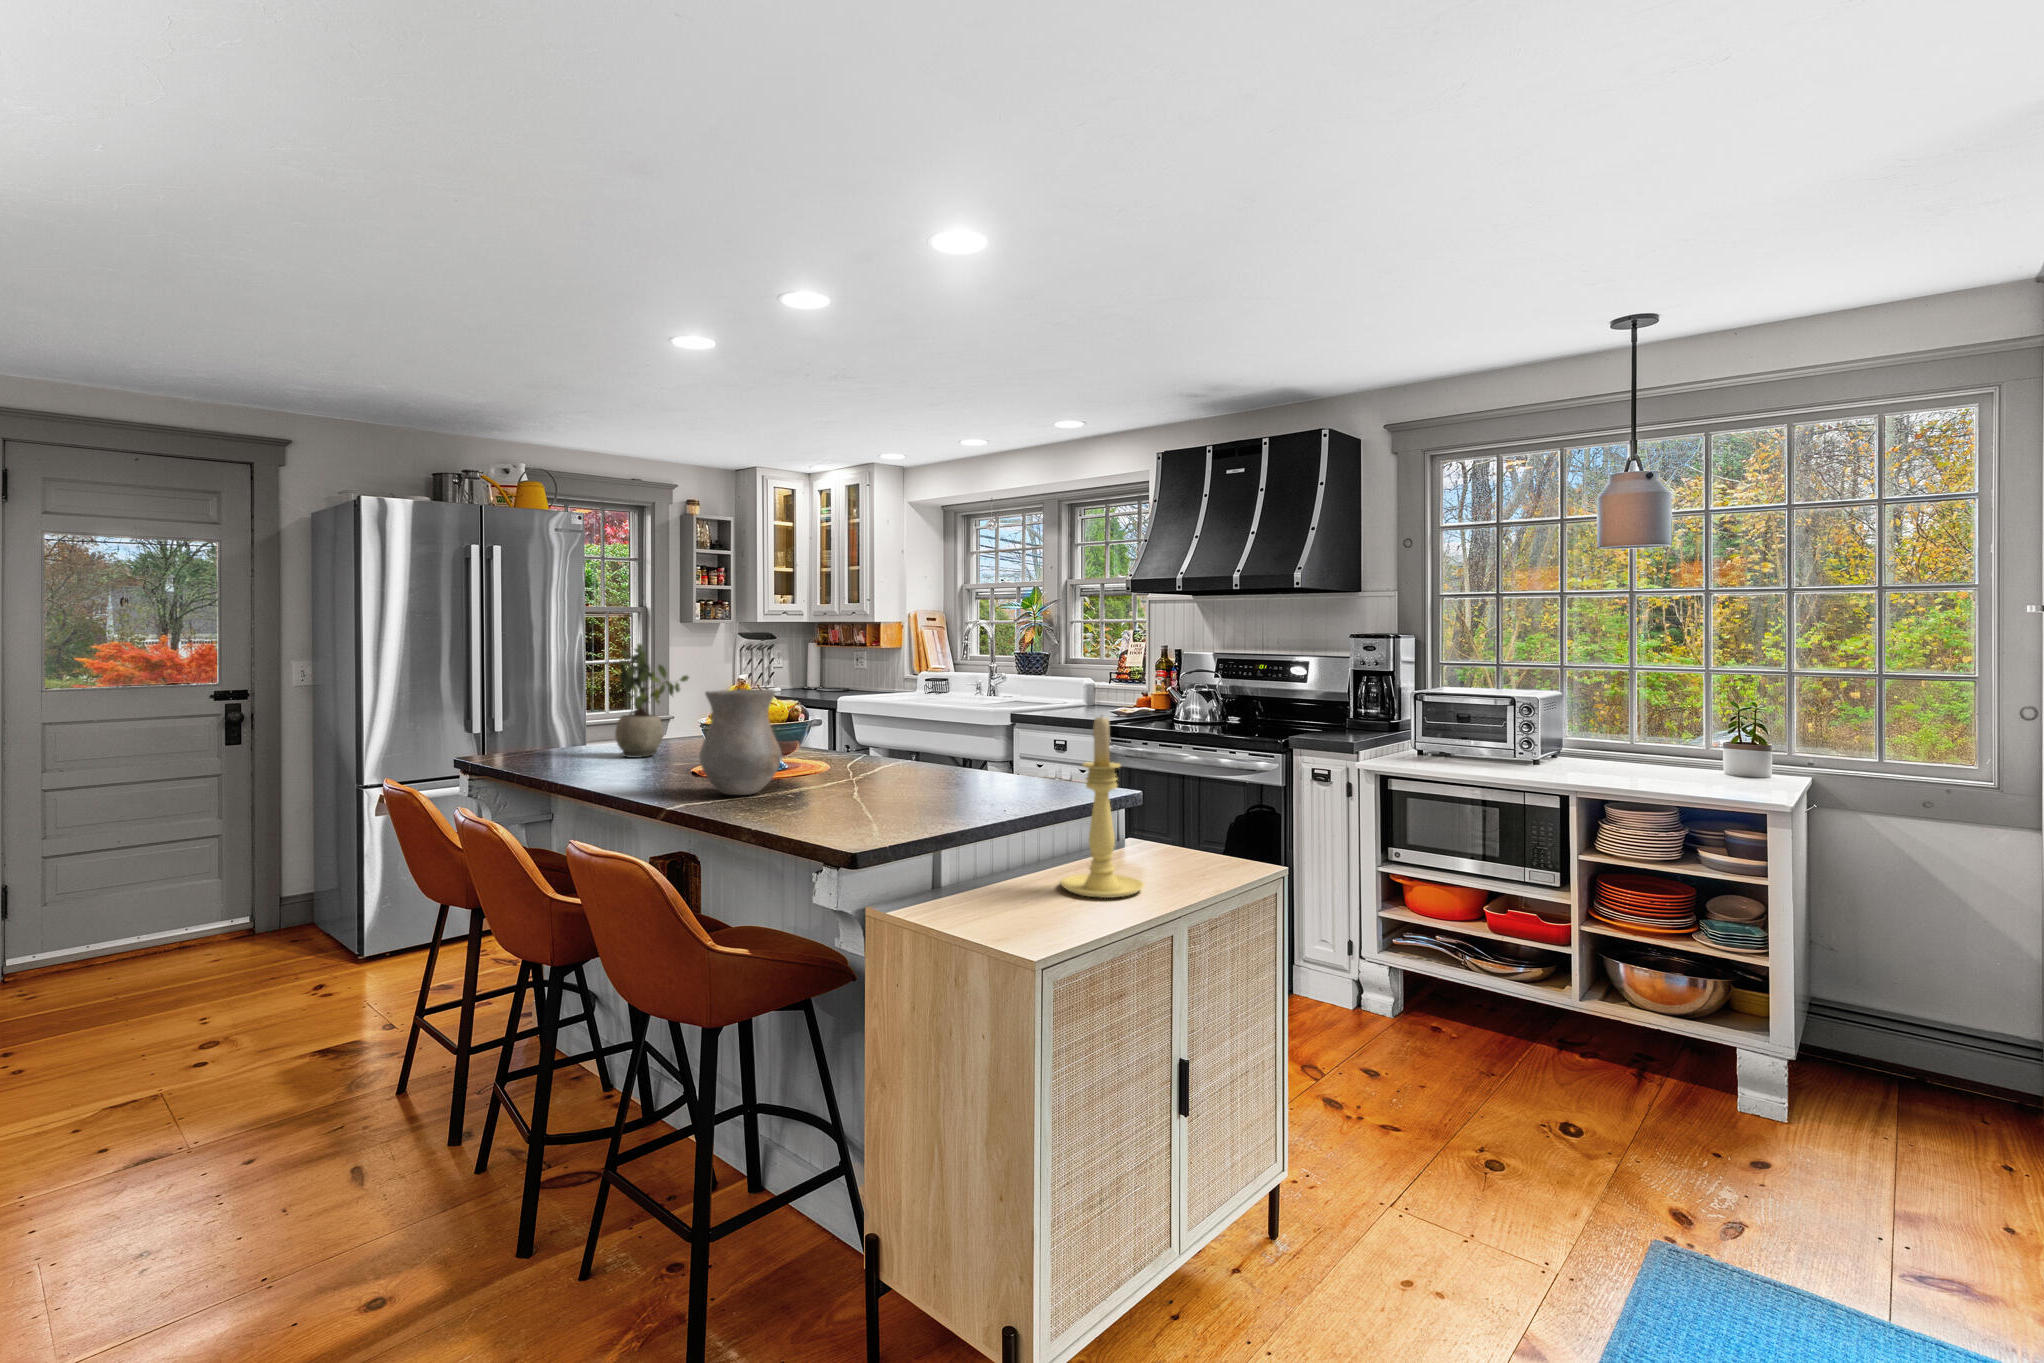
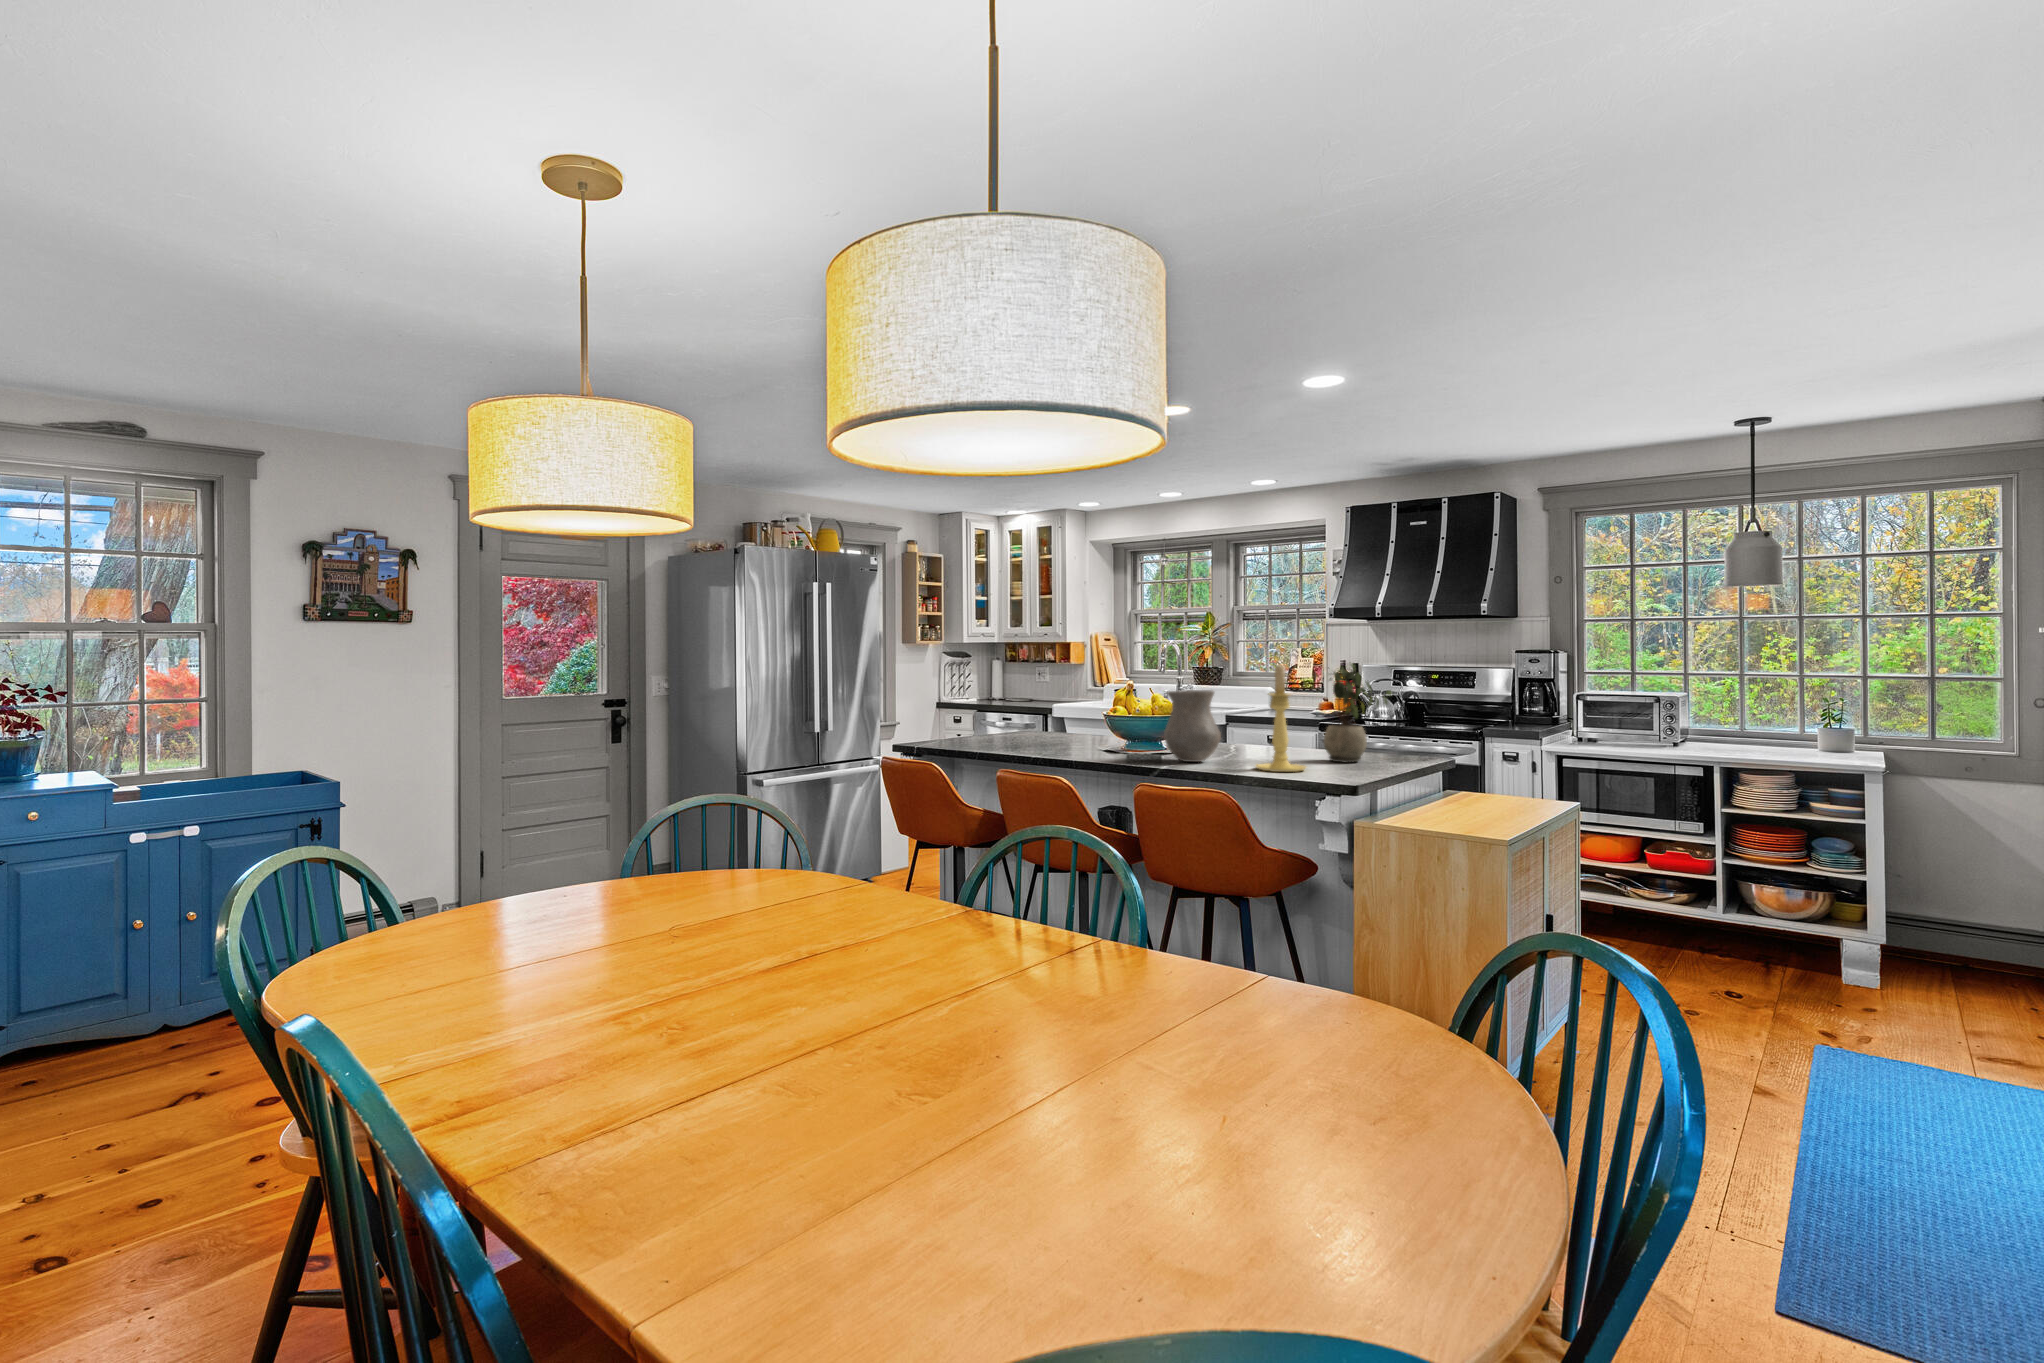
potted plant: present [614,644,689,758] -> present [1323,663,1392,762]
candle holder: present [1060,717,1144,898] -> present [1256,665,1306,772]

